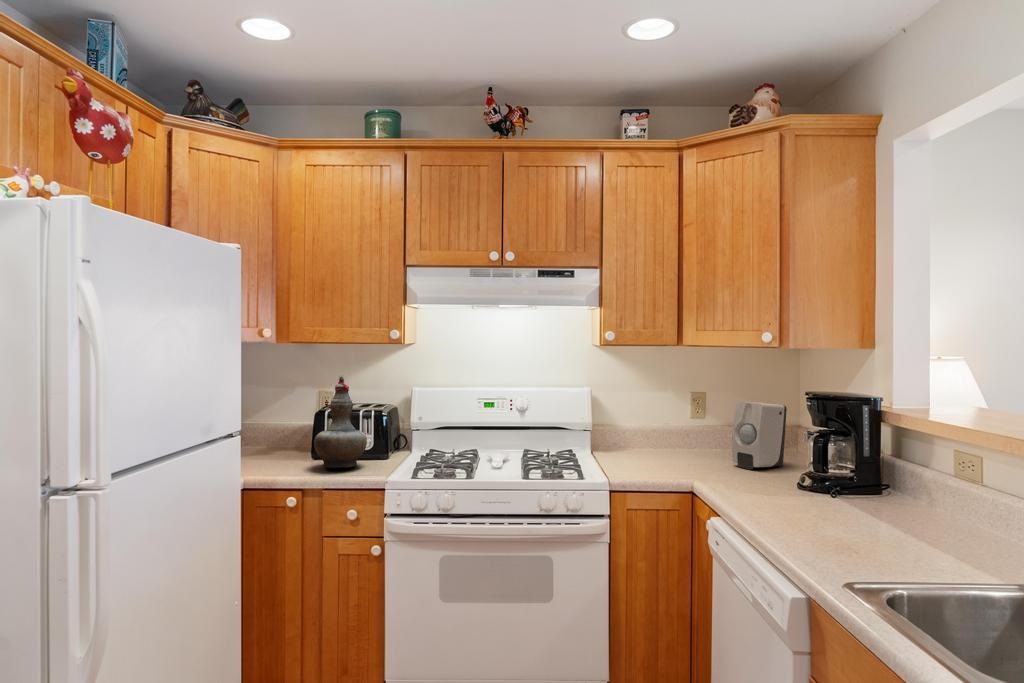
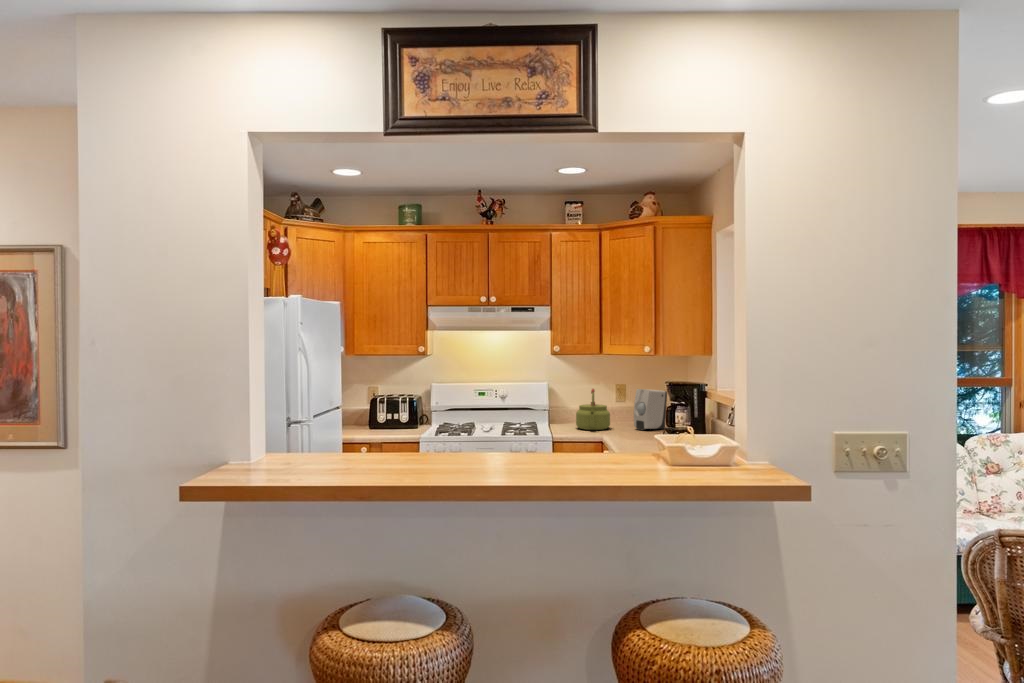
decorative vase: present [314,376,367,468] -> none [374,375,406,432]
kettle: none [638,400,694,467] -> present [576,389,610,430]

